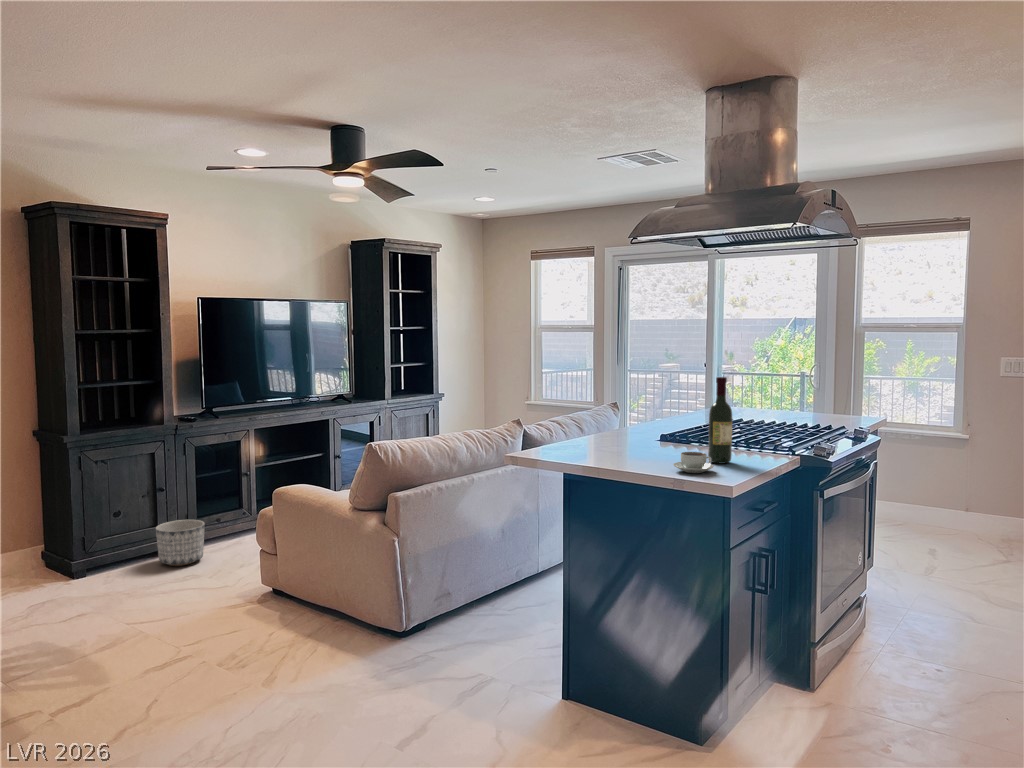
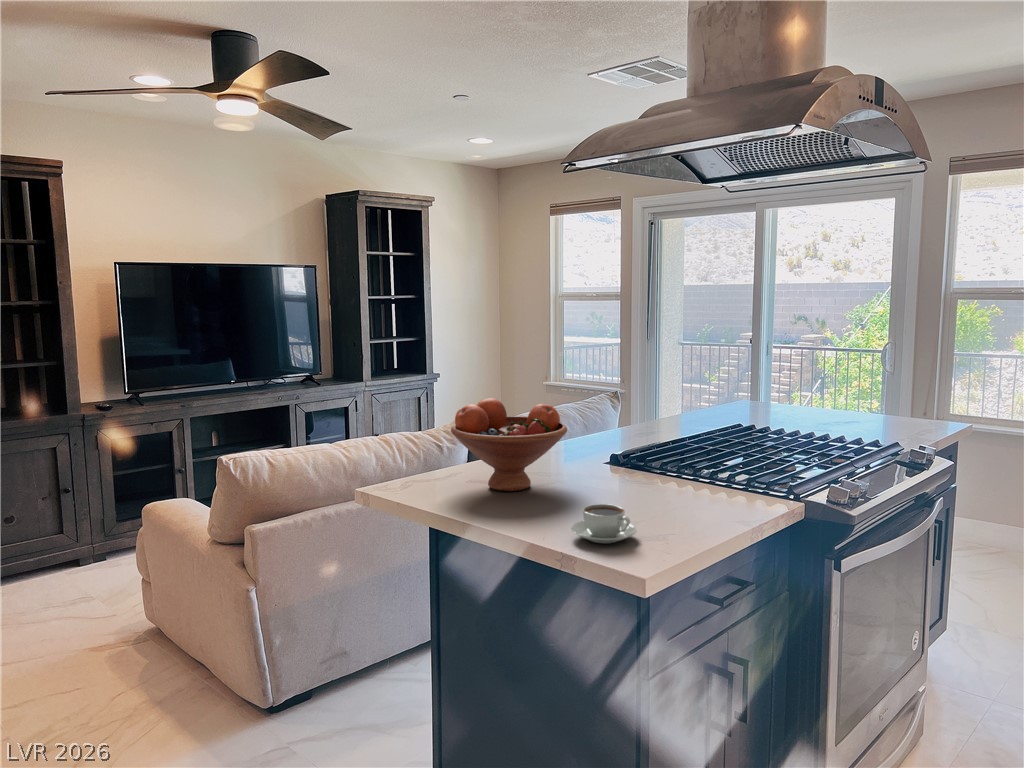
wine bottle: present [708,377,732,464] -> none [645,380,683,520]
fruit bowl: none [566,394,645,455] -> present [451,398,567,491]
planter: present [156,520,205,566] -> none [52,526,113,583]

